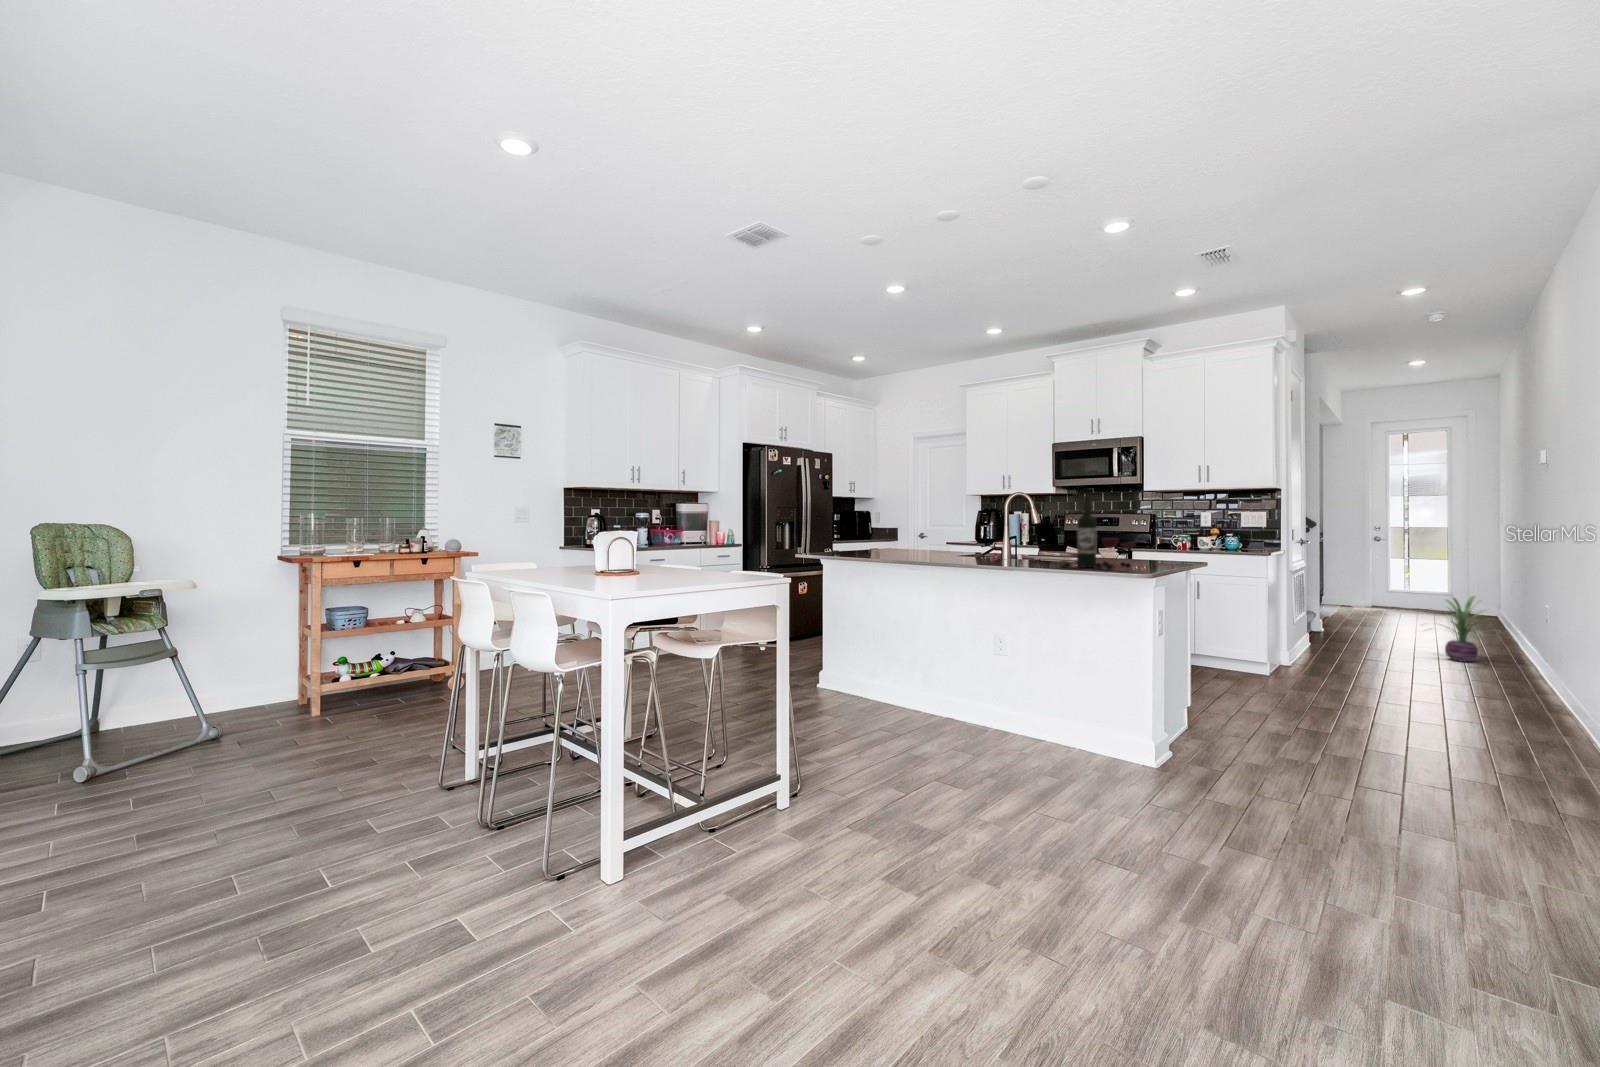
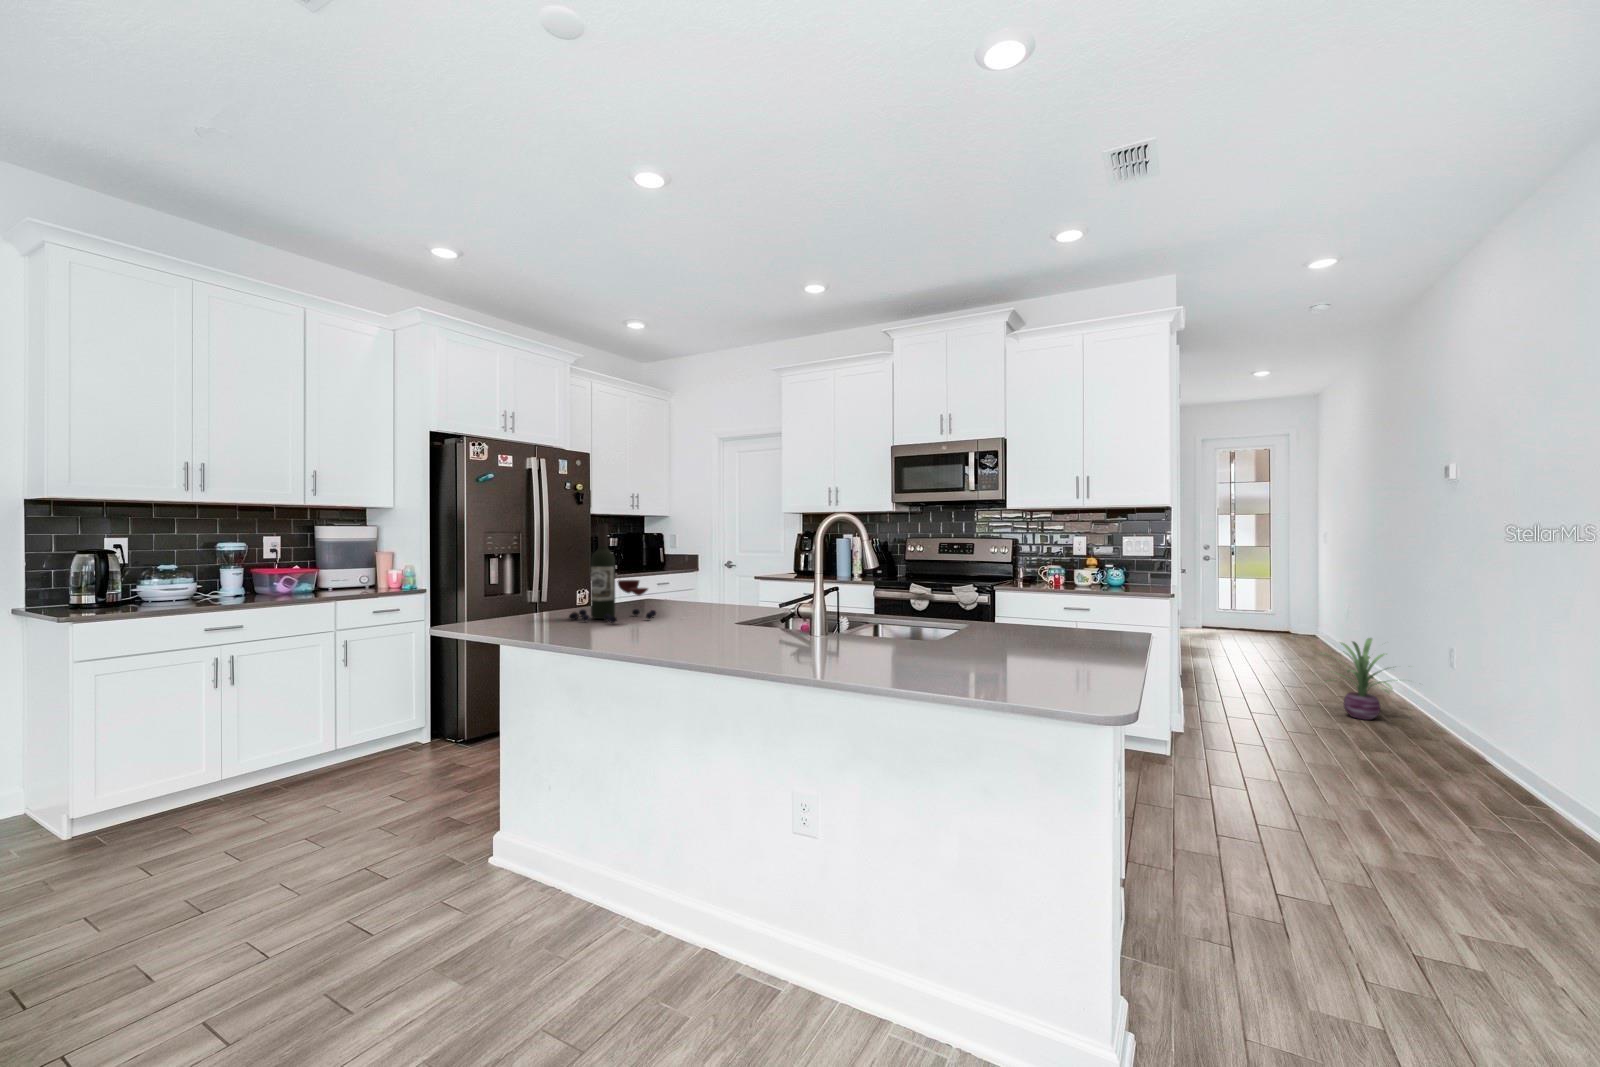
wine bottle: present [1060,496,1135,569] -> present [569,524,656,623]

